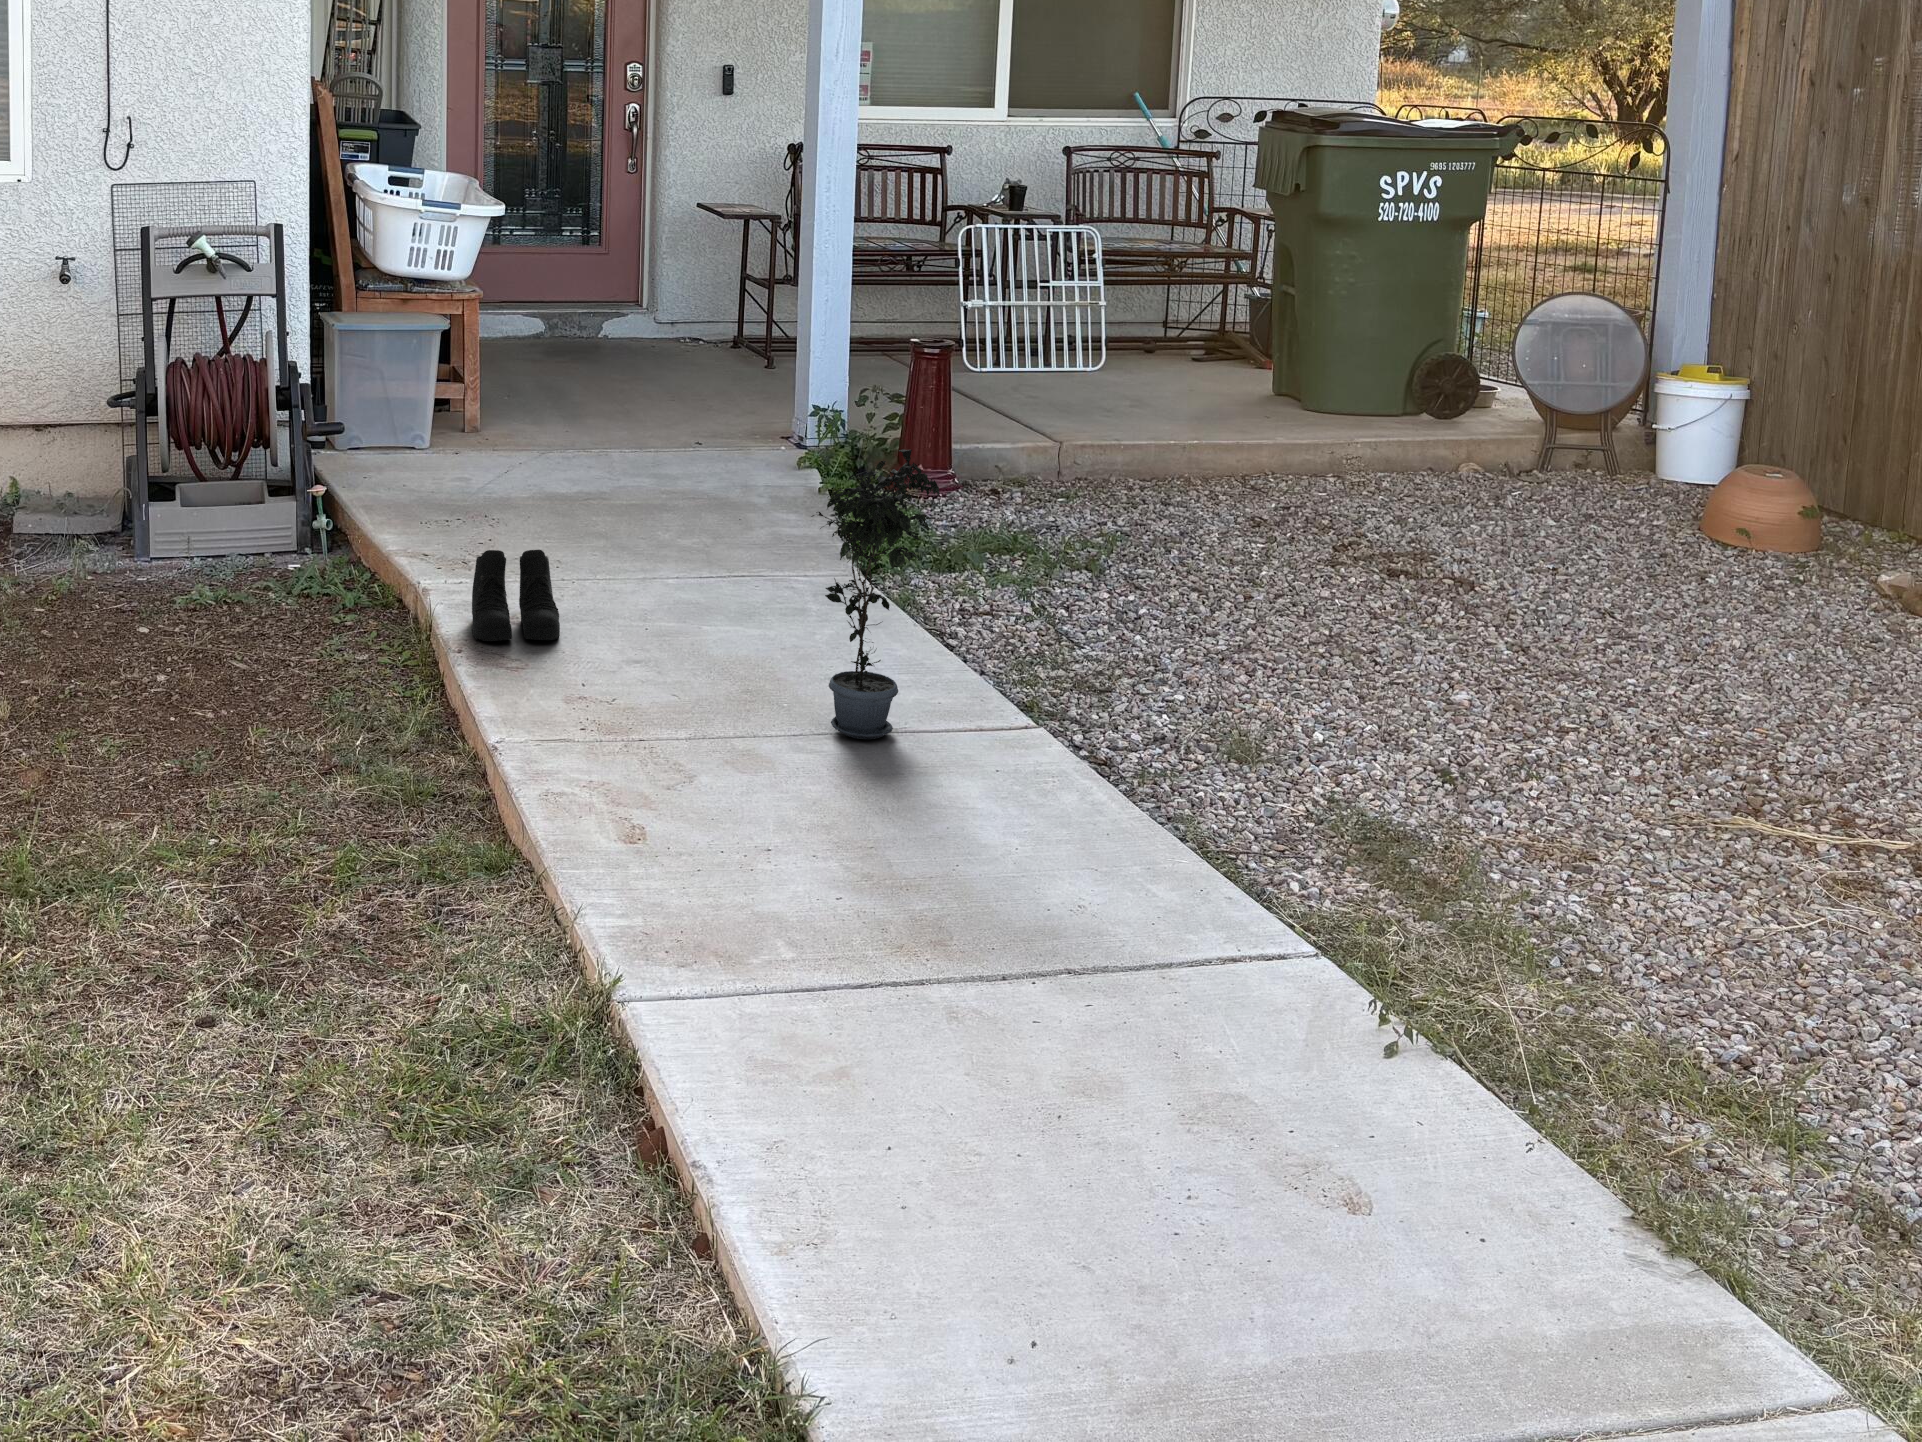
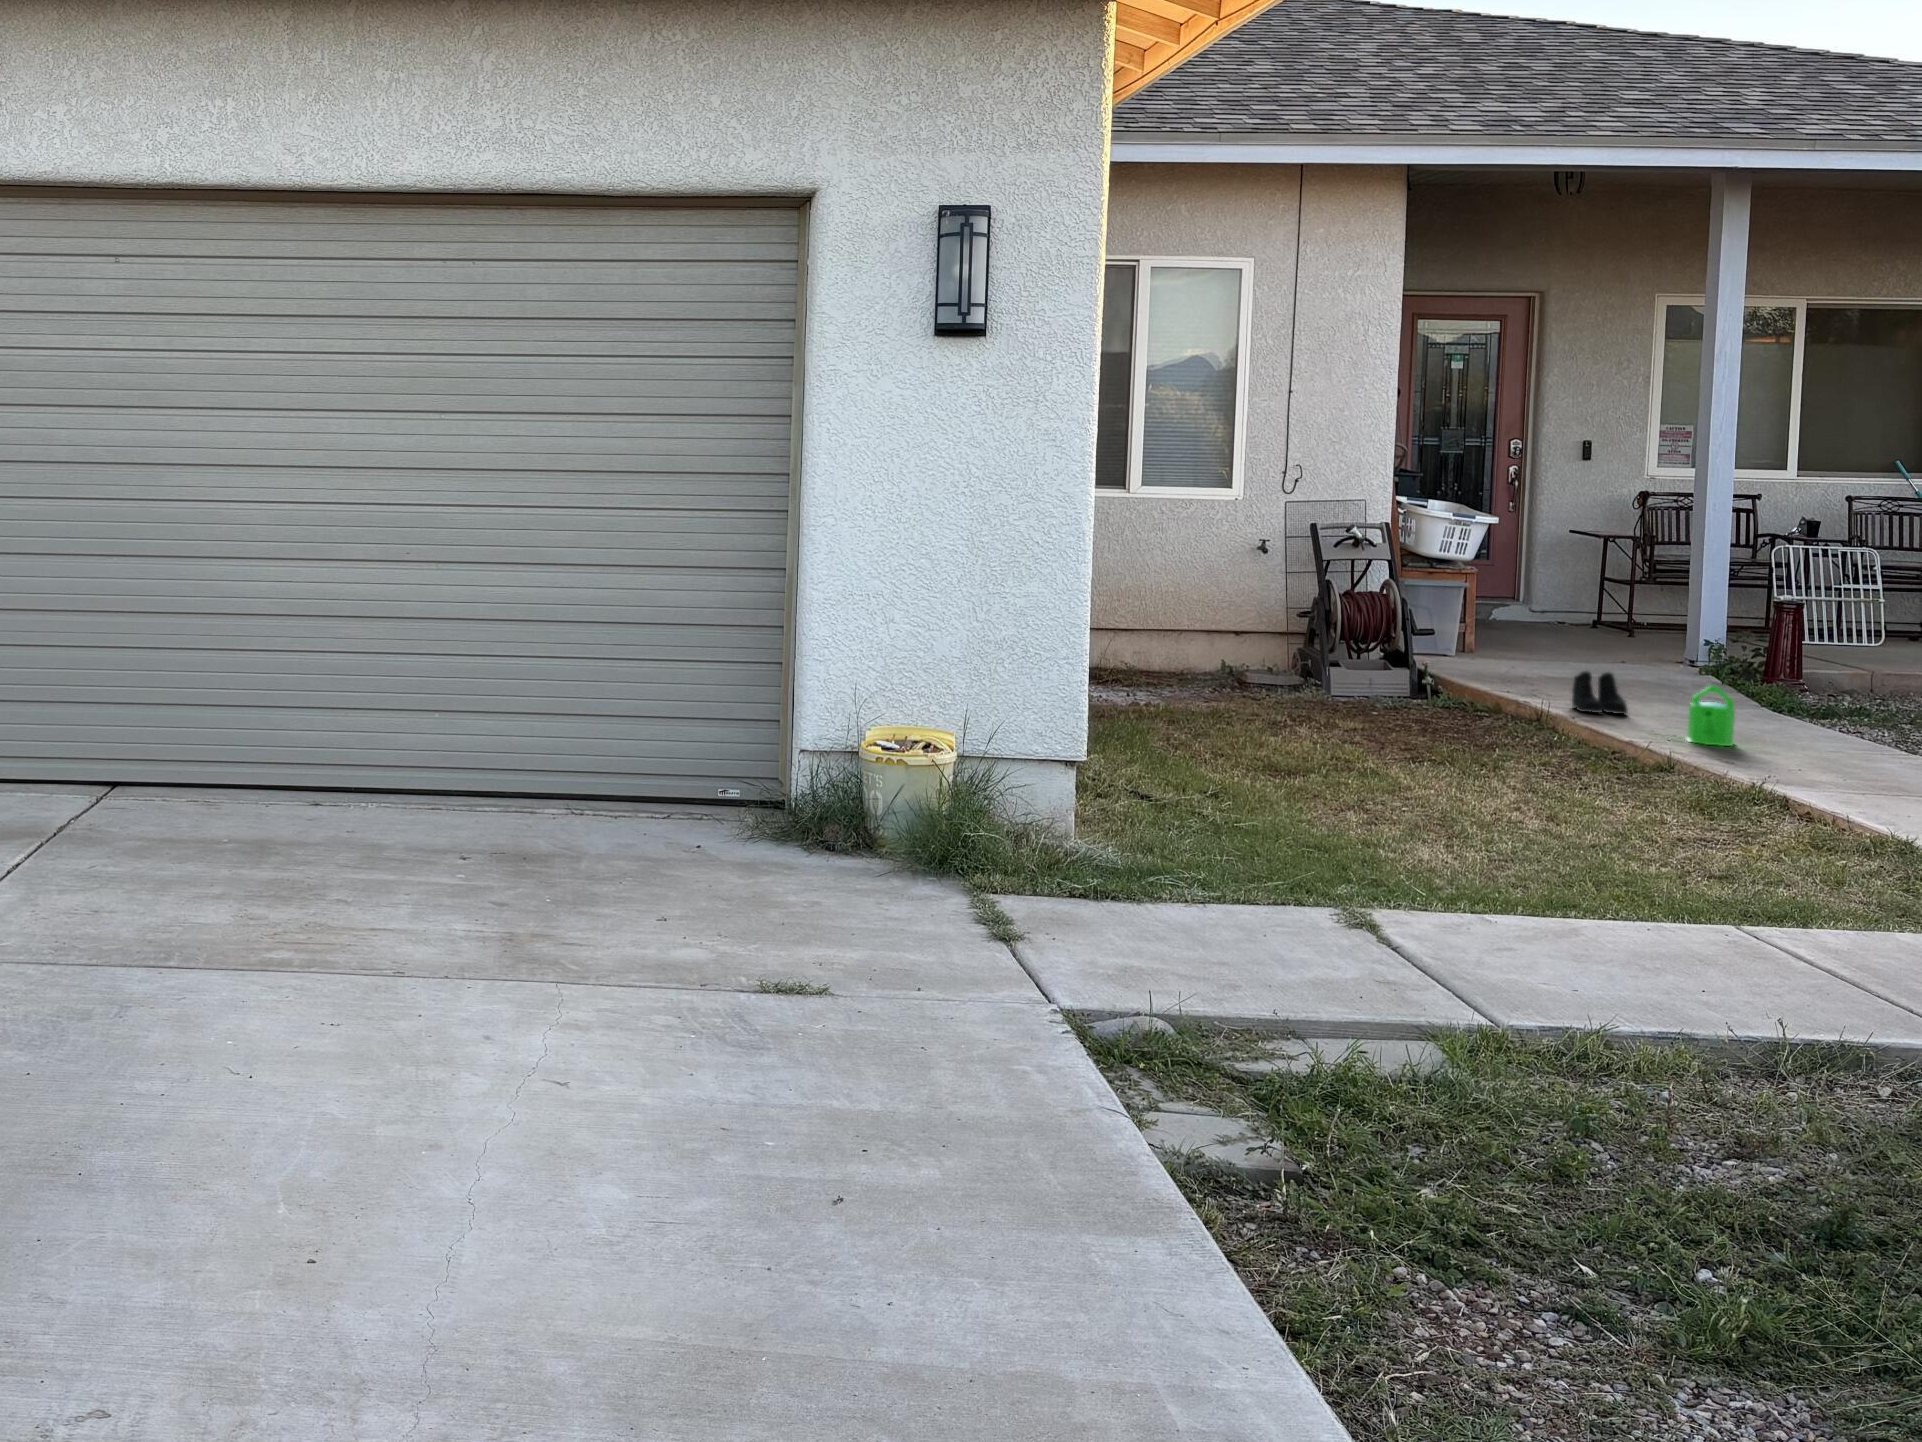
potted plant: present [811,449,939,739] -> none [1800,611,1875,750]
watering can: none [591,624,684,759] -> present [1686,686,1735,746]

